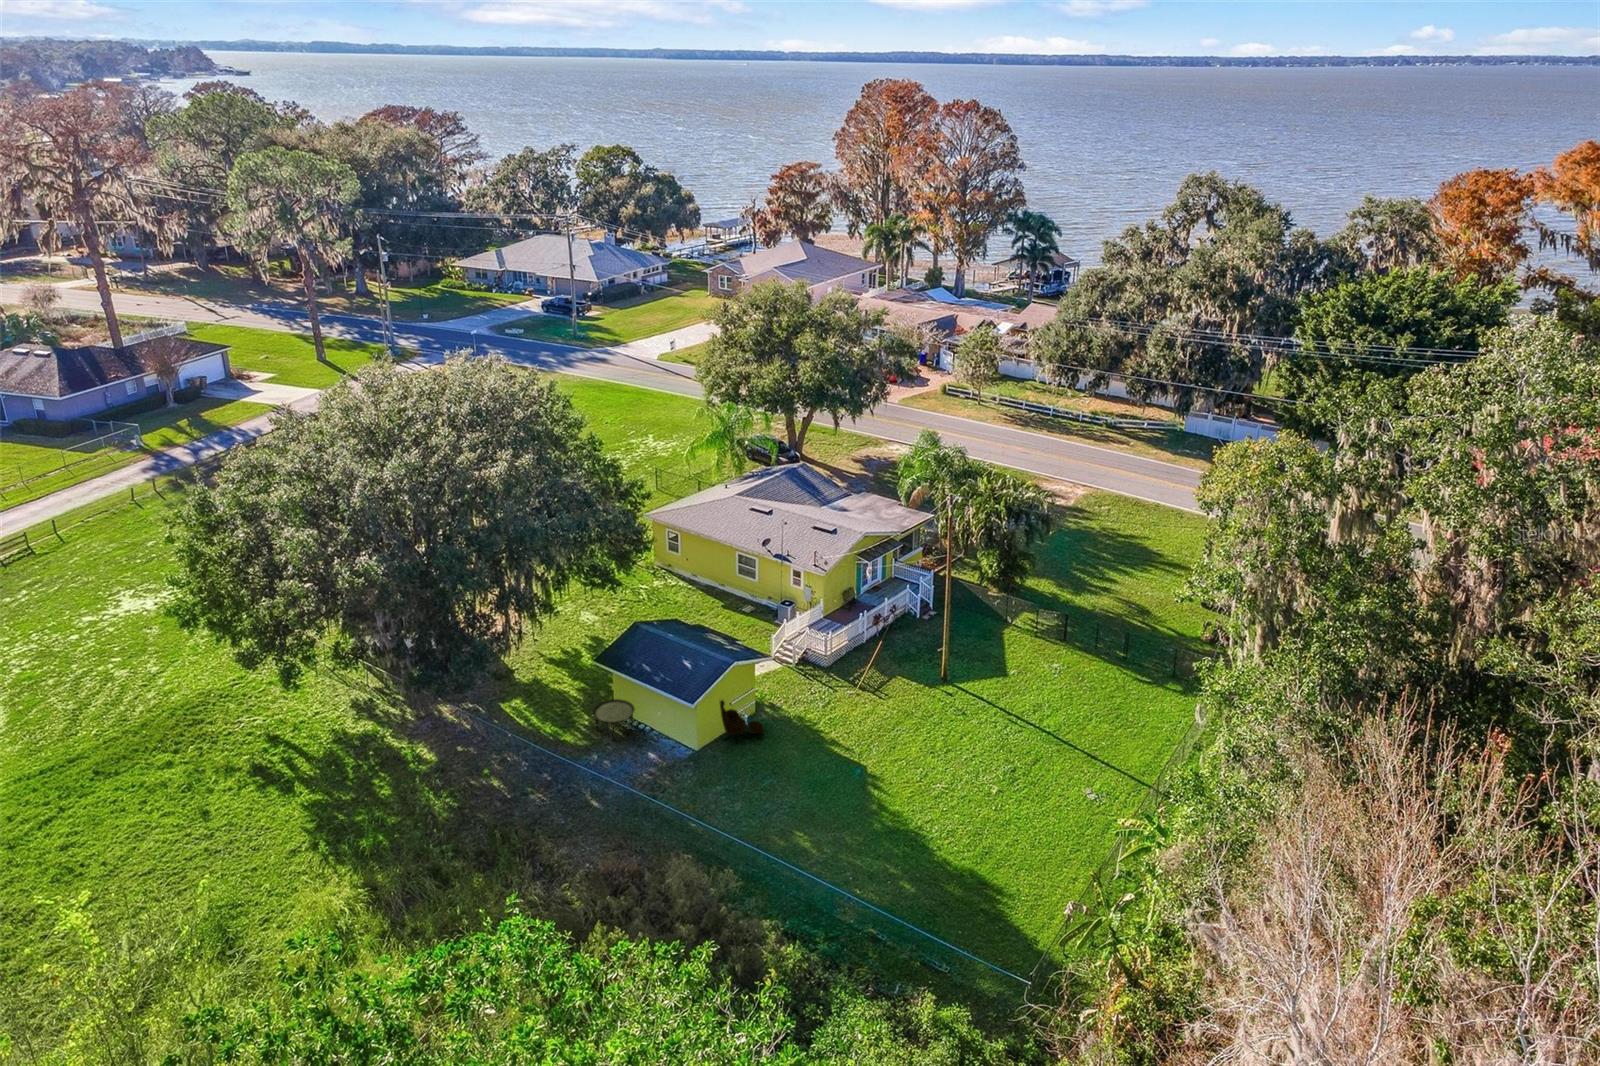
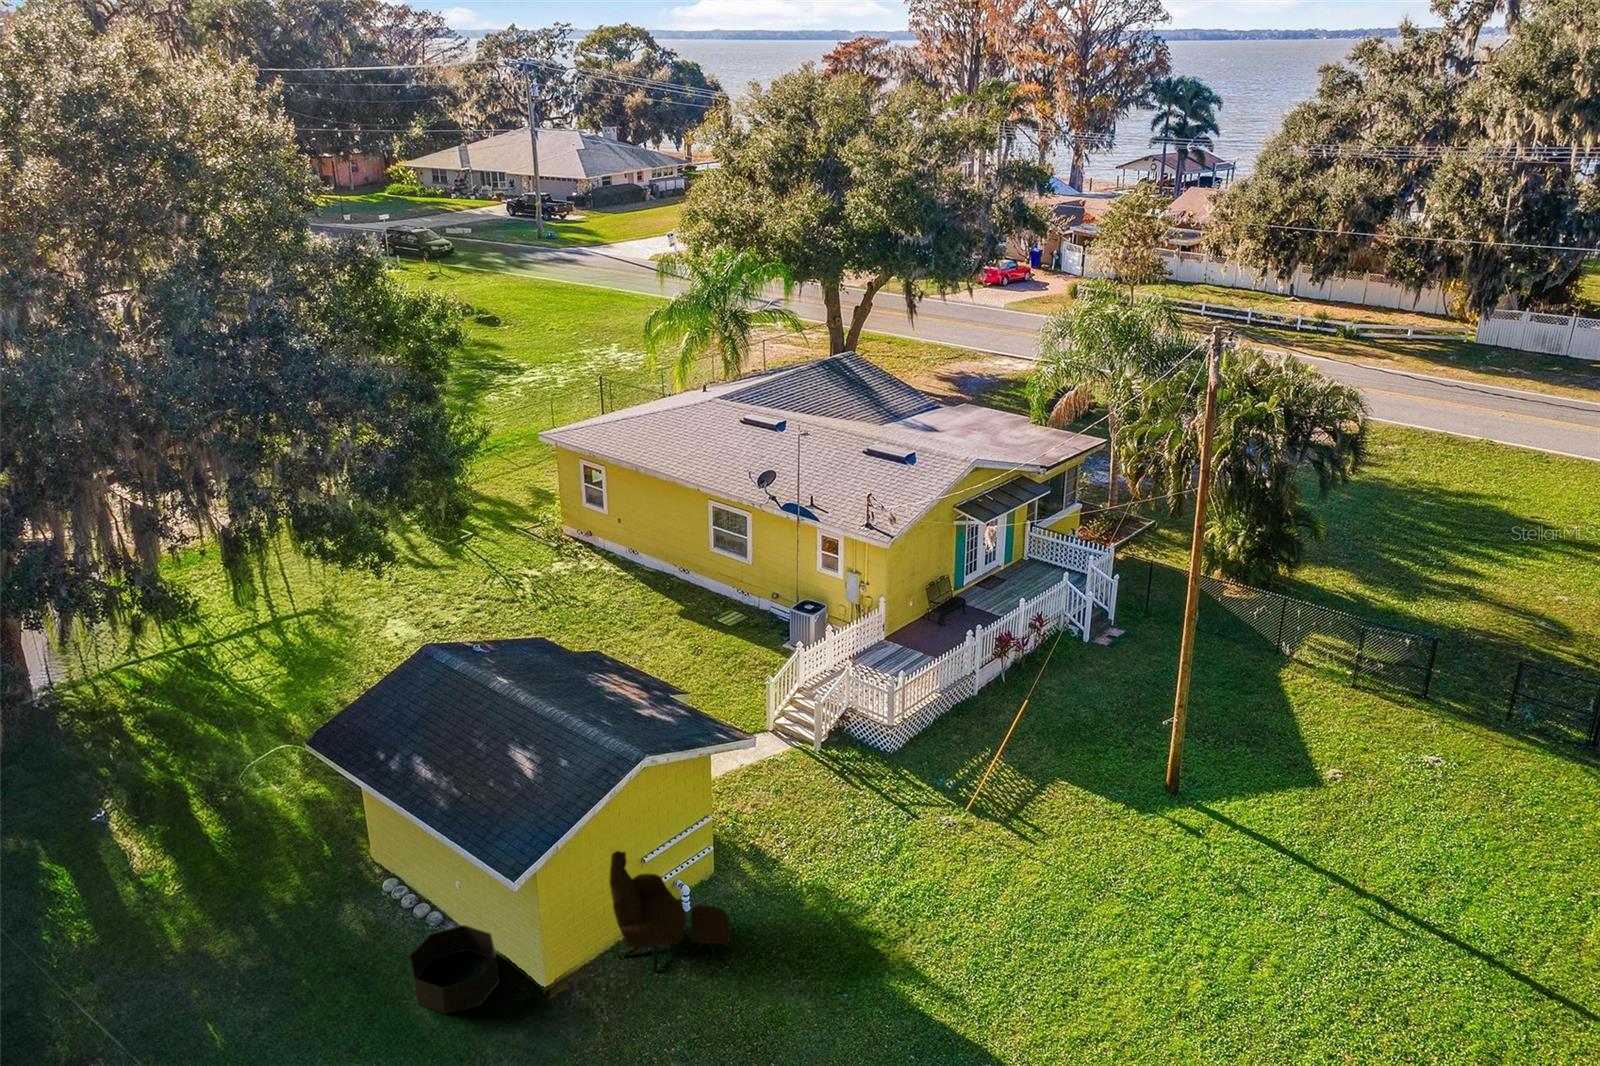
round table: present [593,699,634,740] -> none [284,838,398,954]
basket: none [646,729,679,758] -> present [410,925,499,1014]

